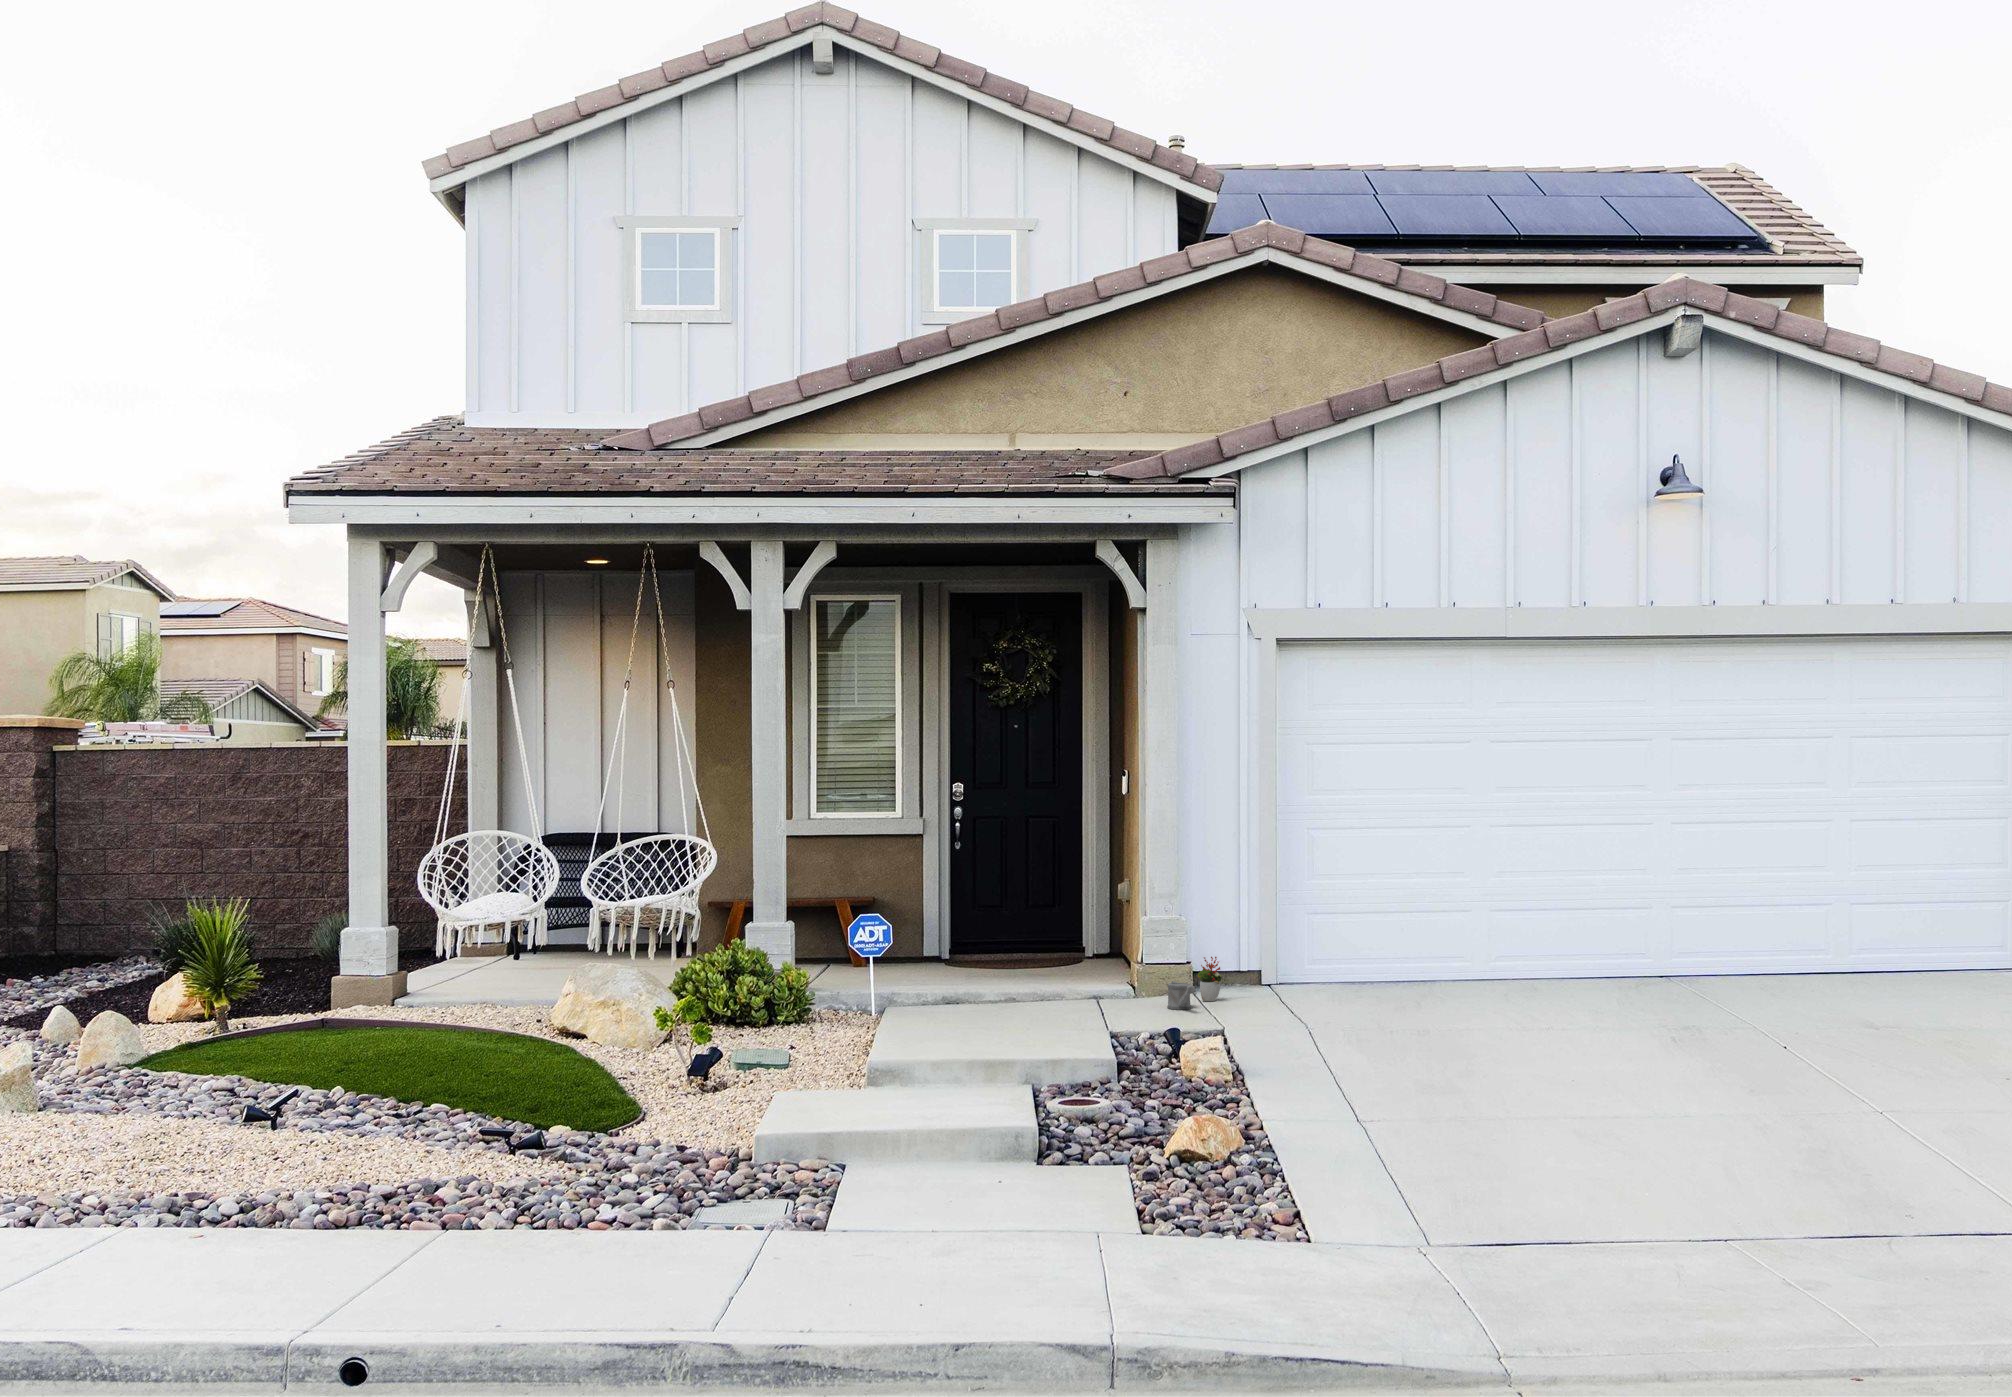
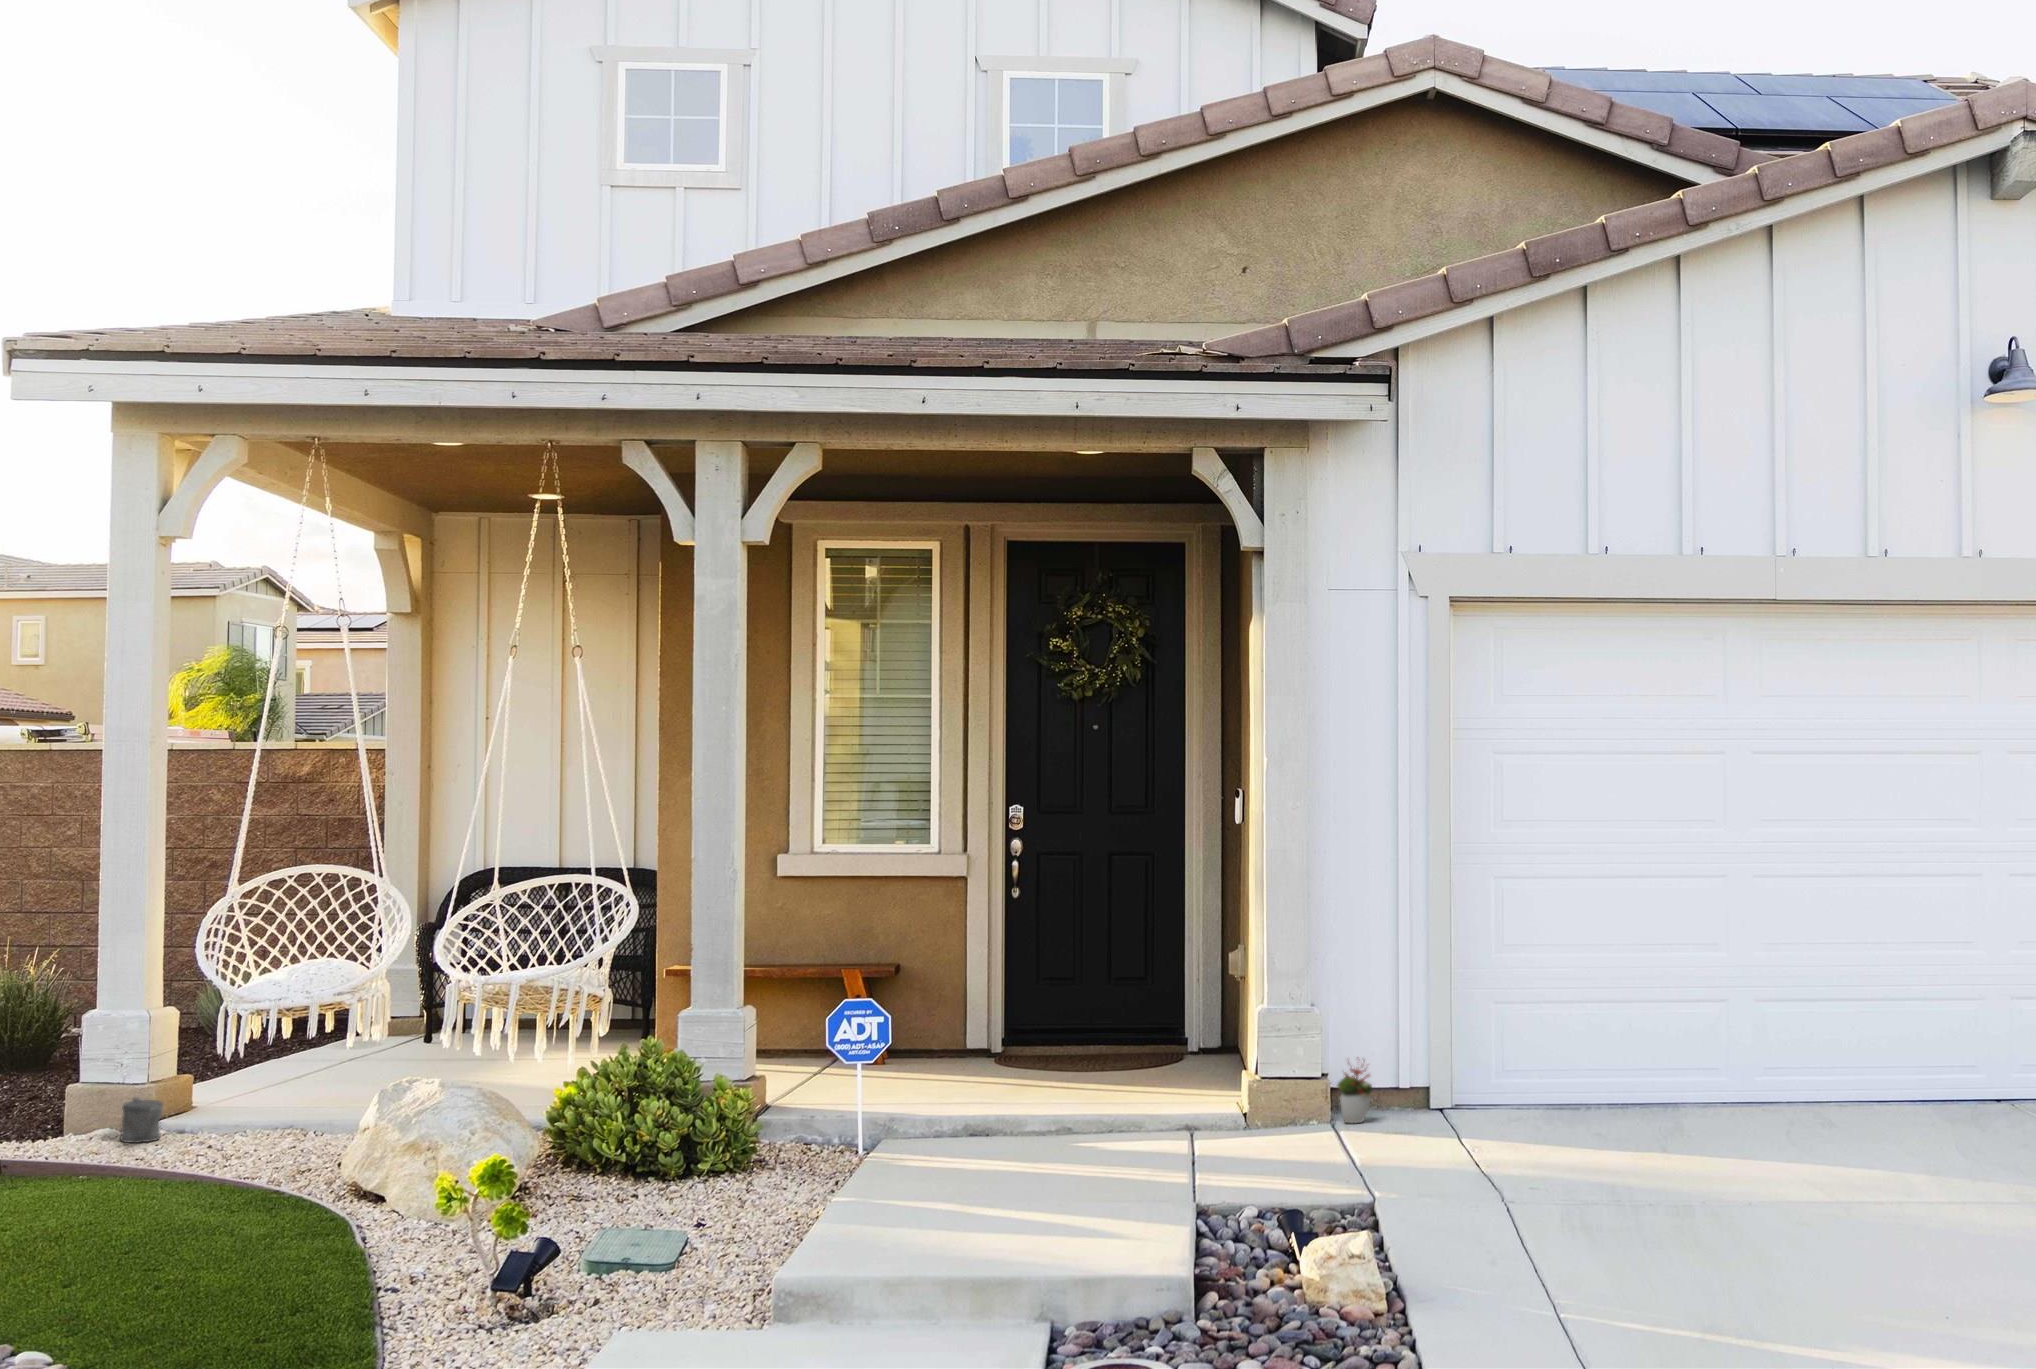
watering can: present [1167,981,1195,1010] -> present [120,1097,163,1143]

